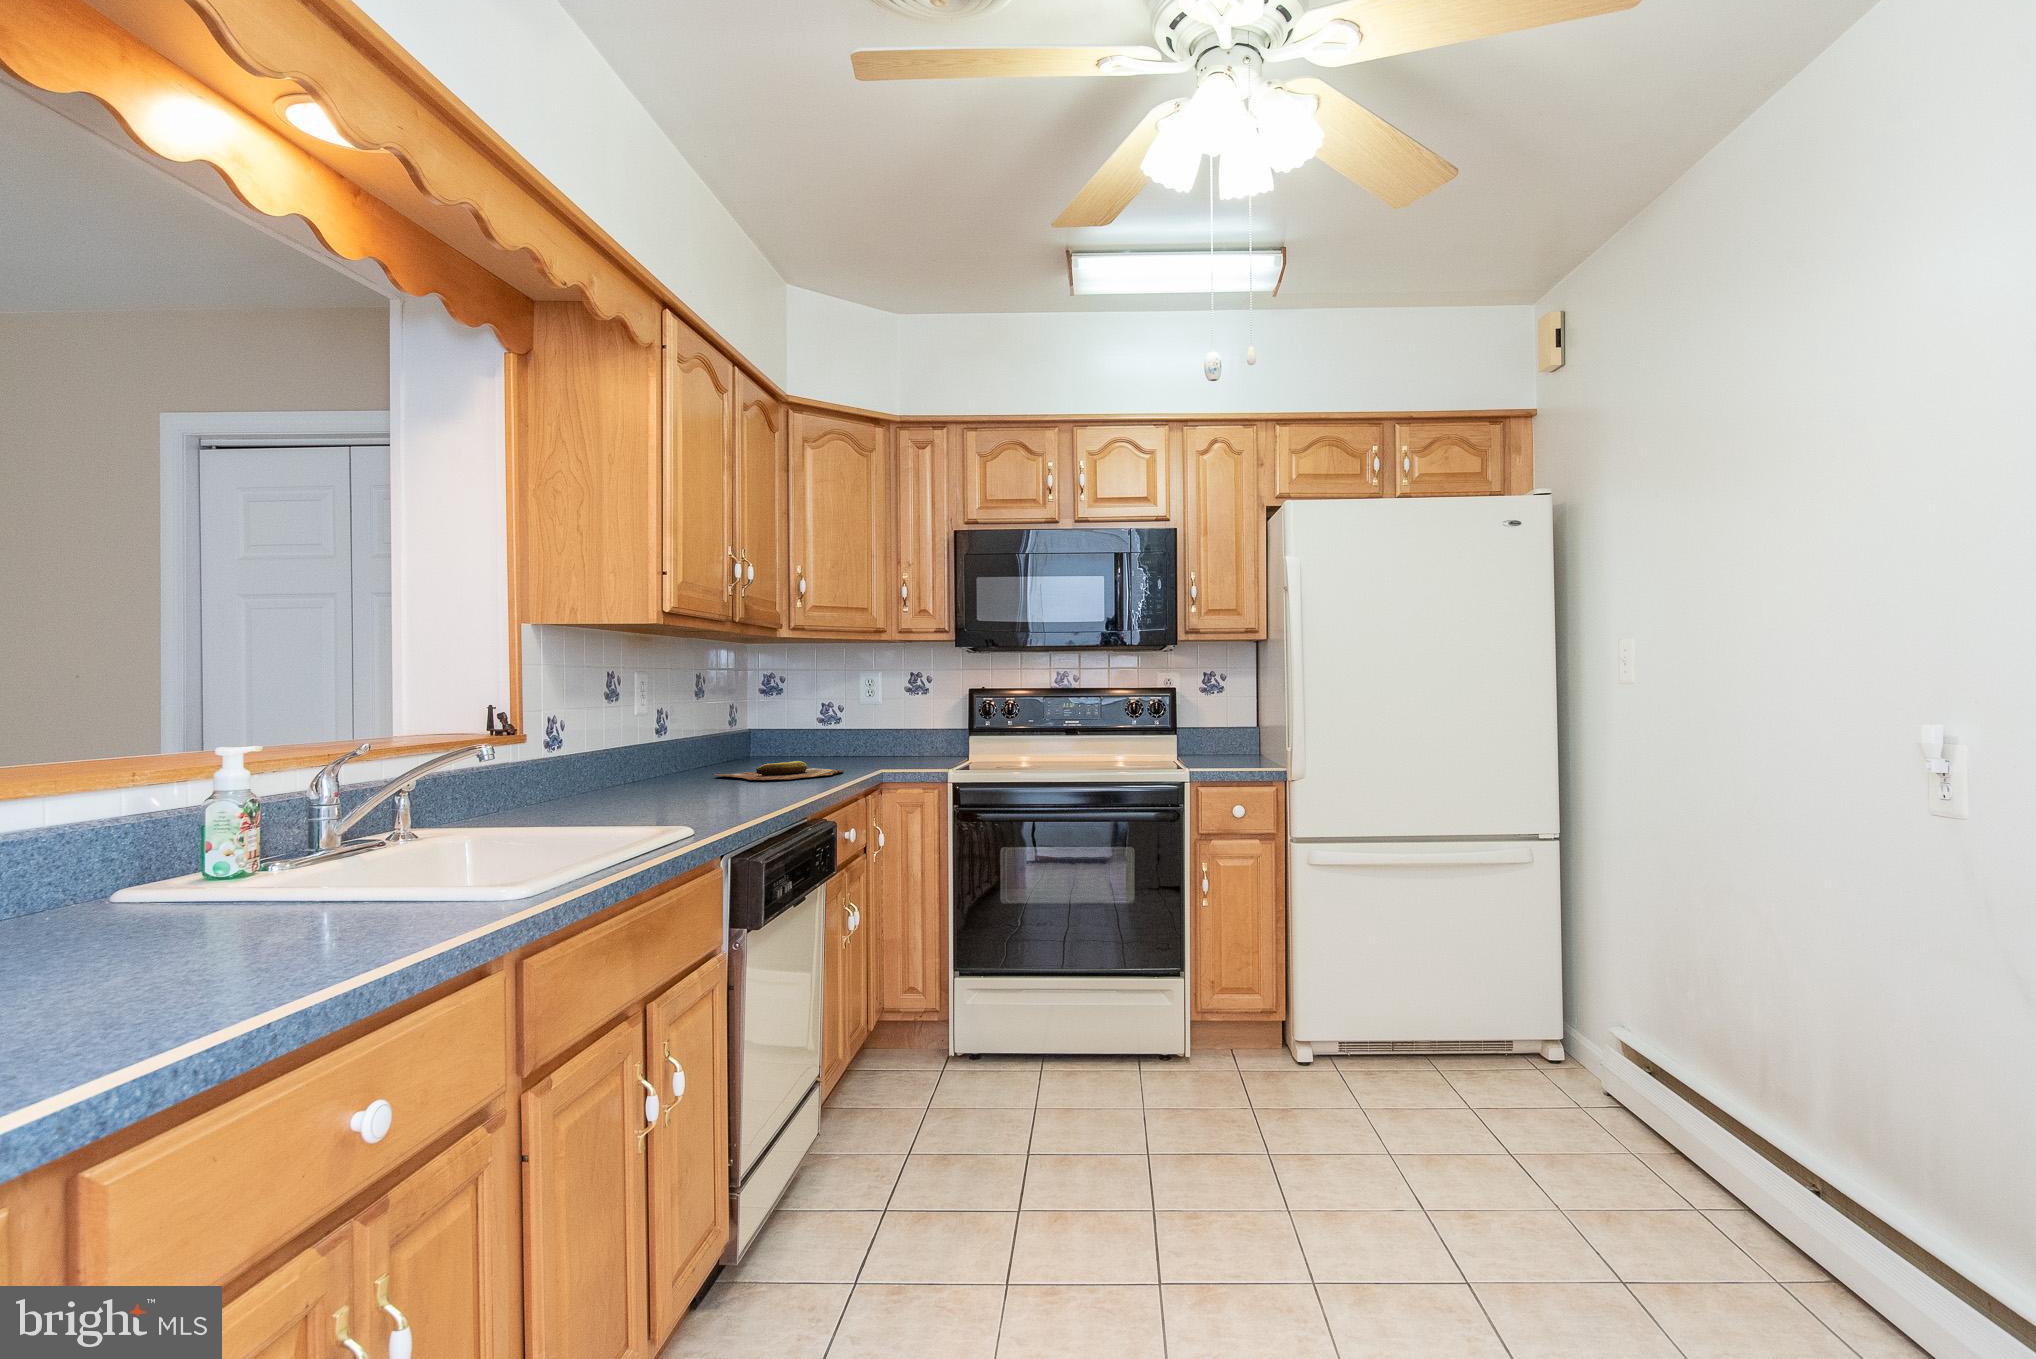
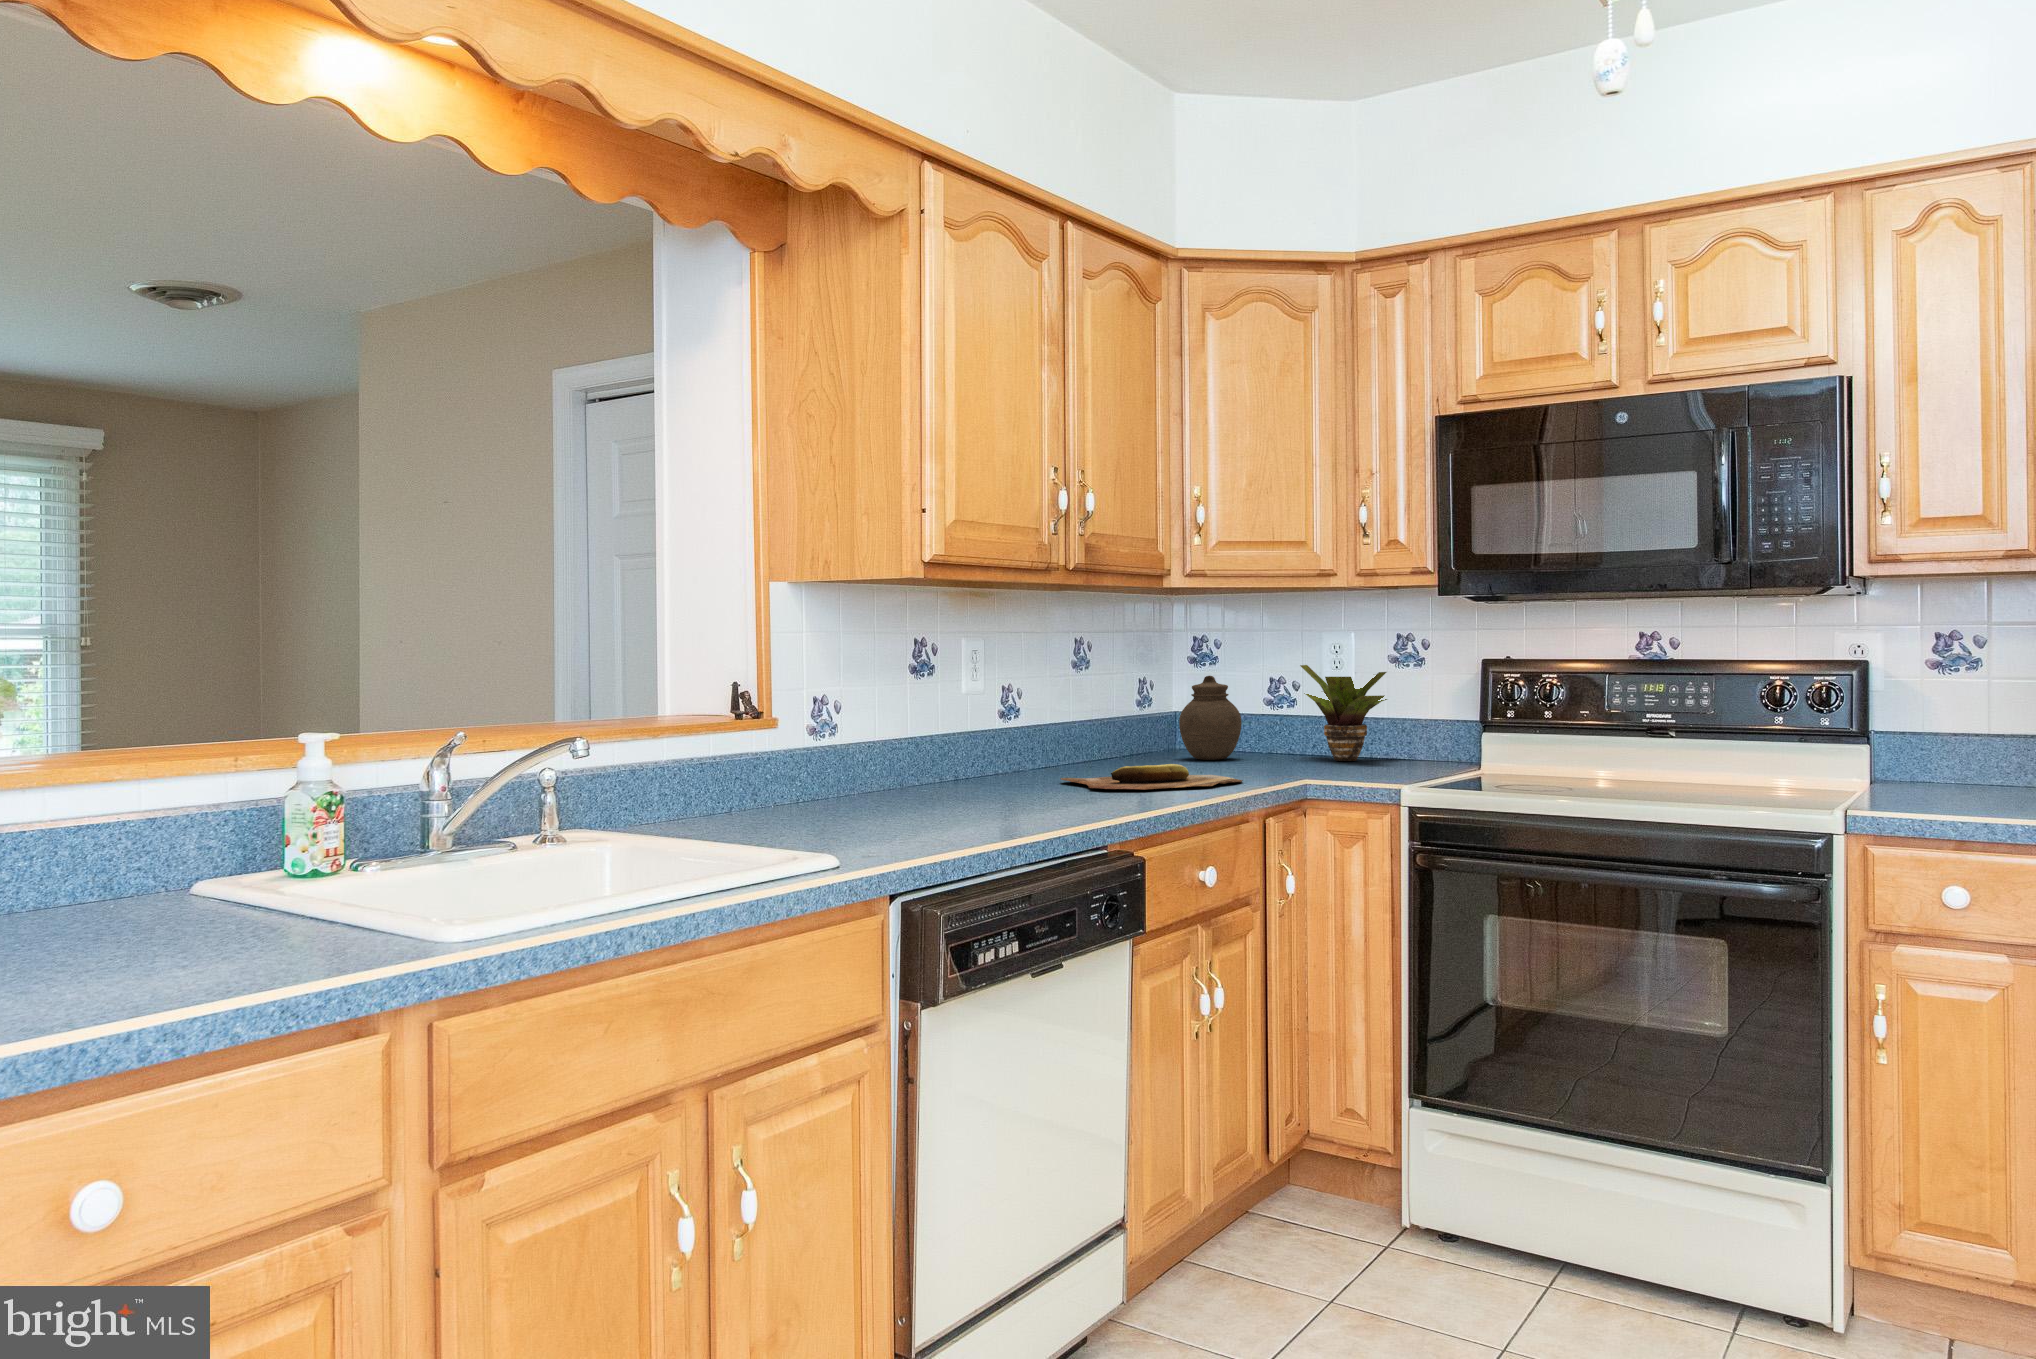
potted plant: none [845,692,916,757] -> present [1300,665,1387,761]
jar: none [762,700,807,759] -> present [1179,676,1242,760]

